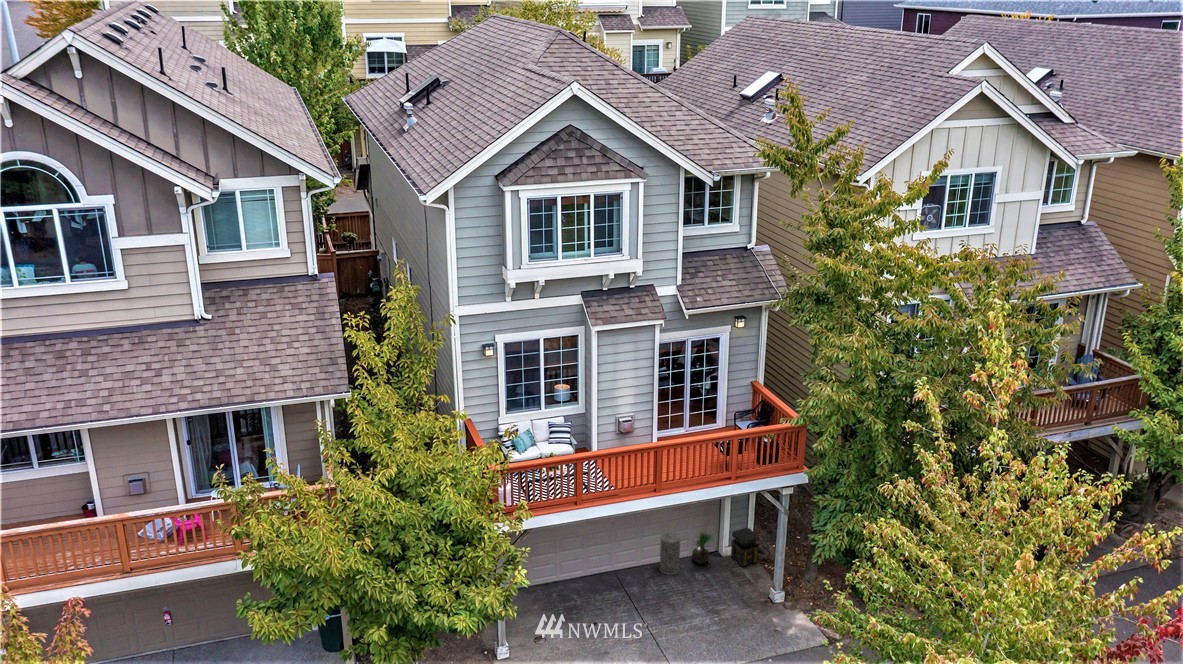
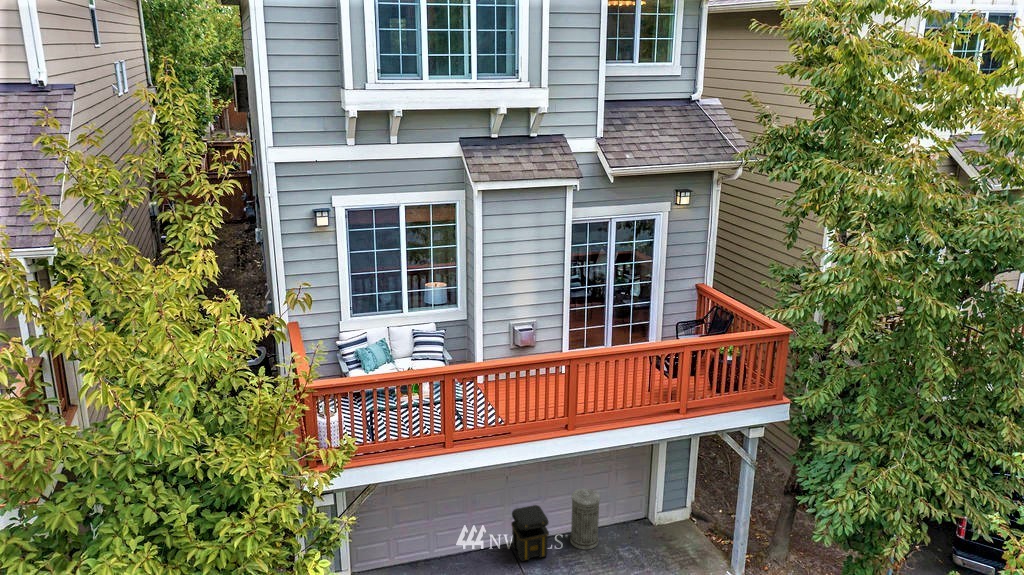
toolbox: present [731,528,759,566] -> present [511,505,549,561]
potted tree: present [692,533,713,563] -> none [615,487,647,533]

